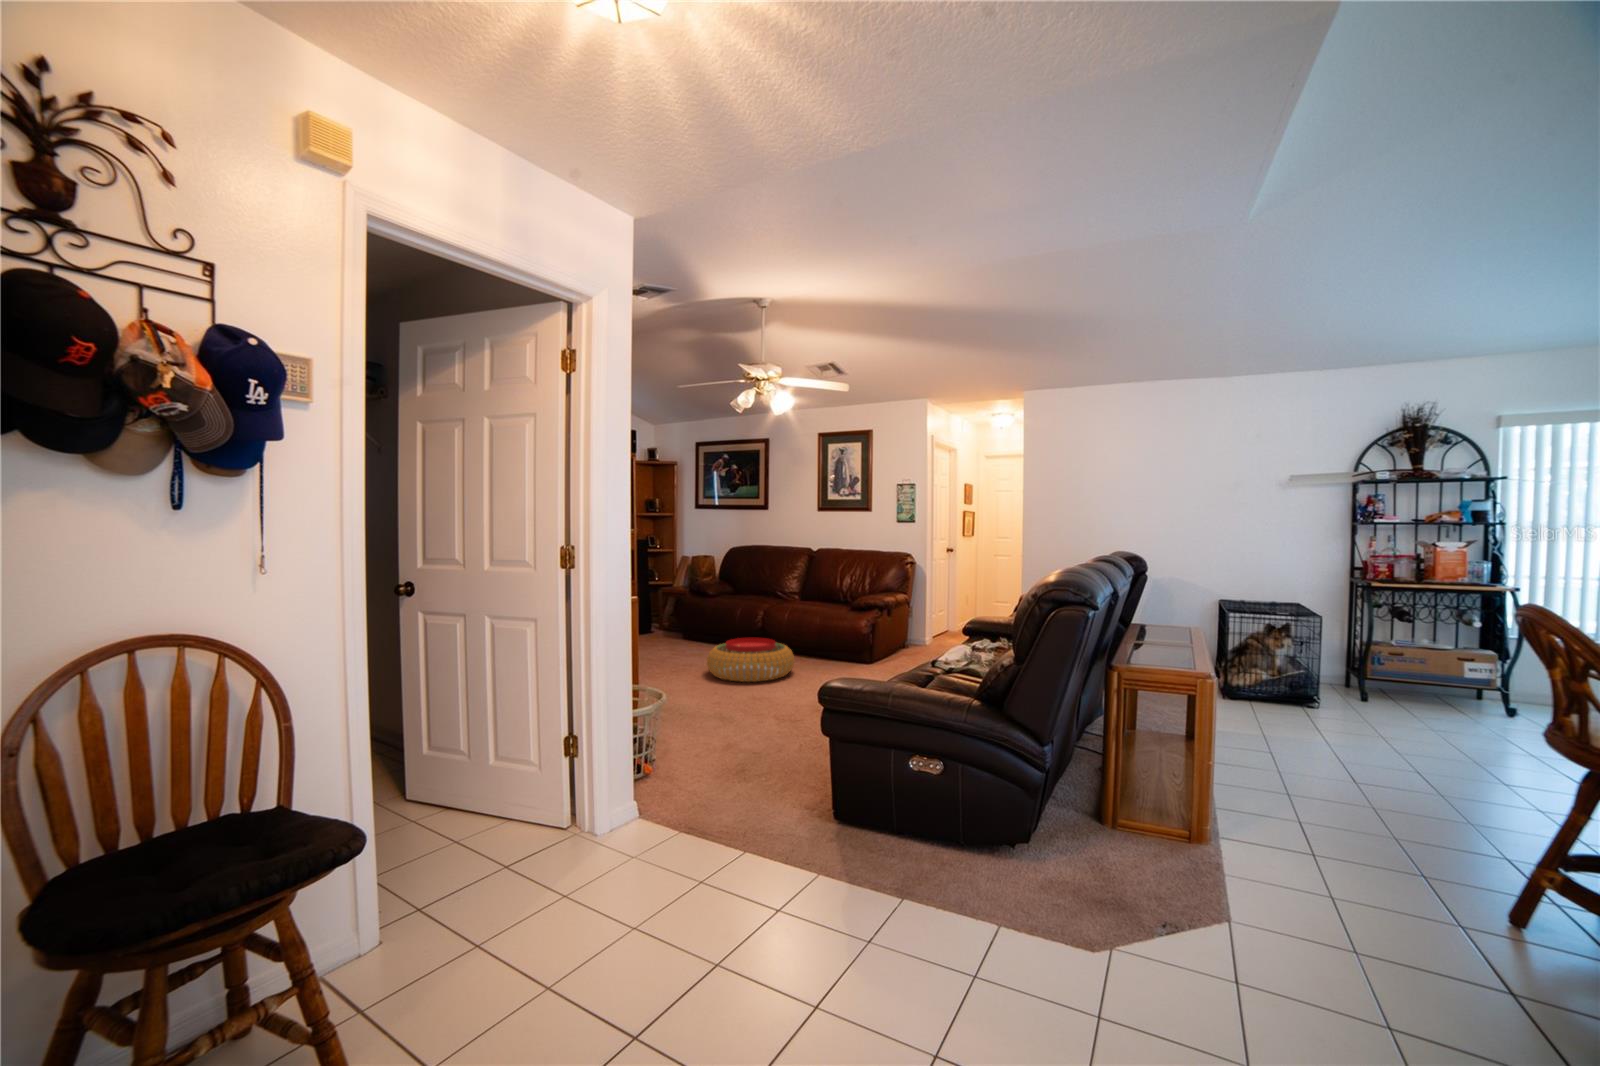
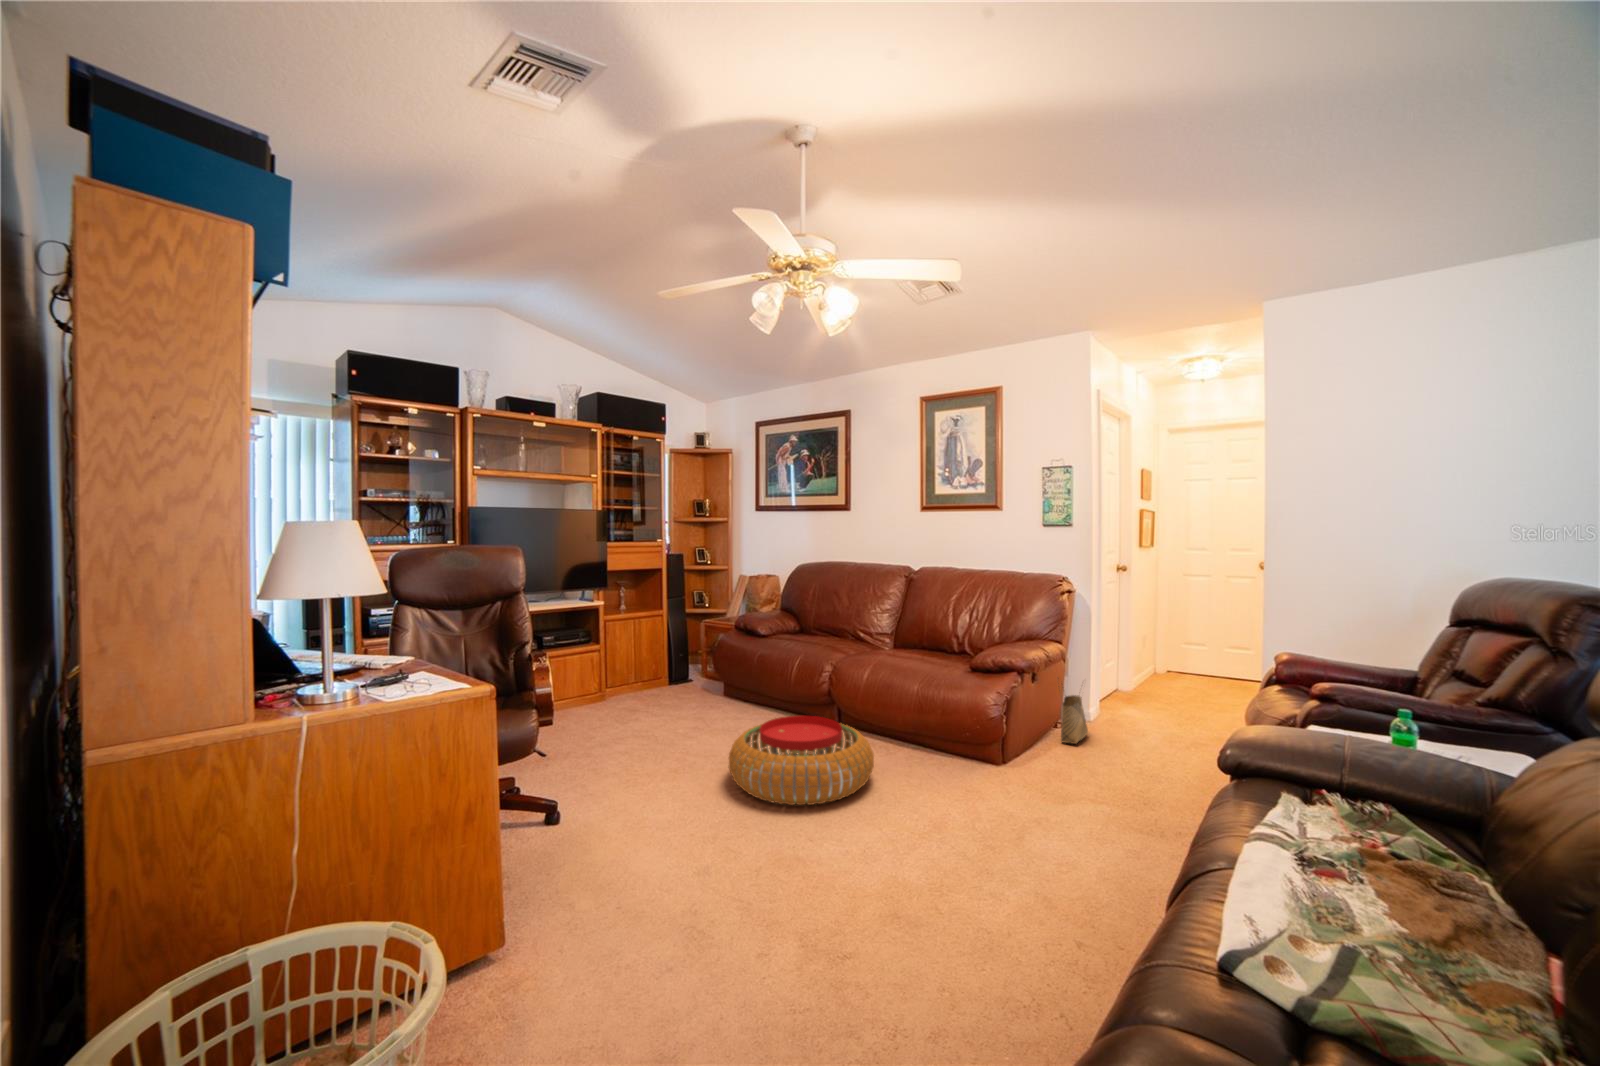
woven basket: none [903,615,921,654] -> present [1061,695,1088,744]

